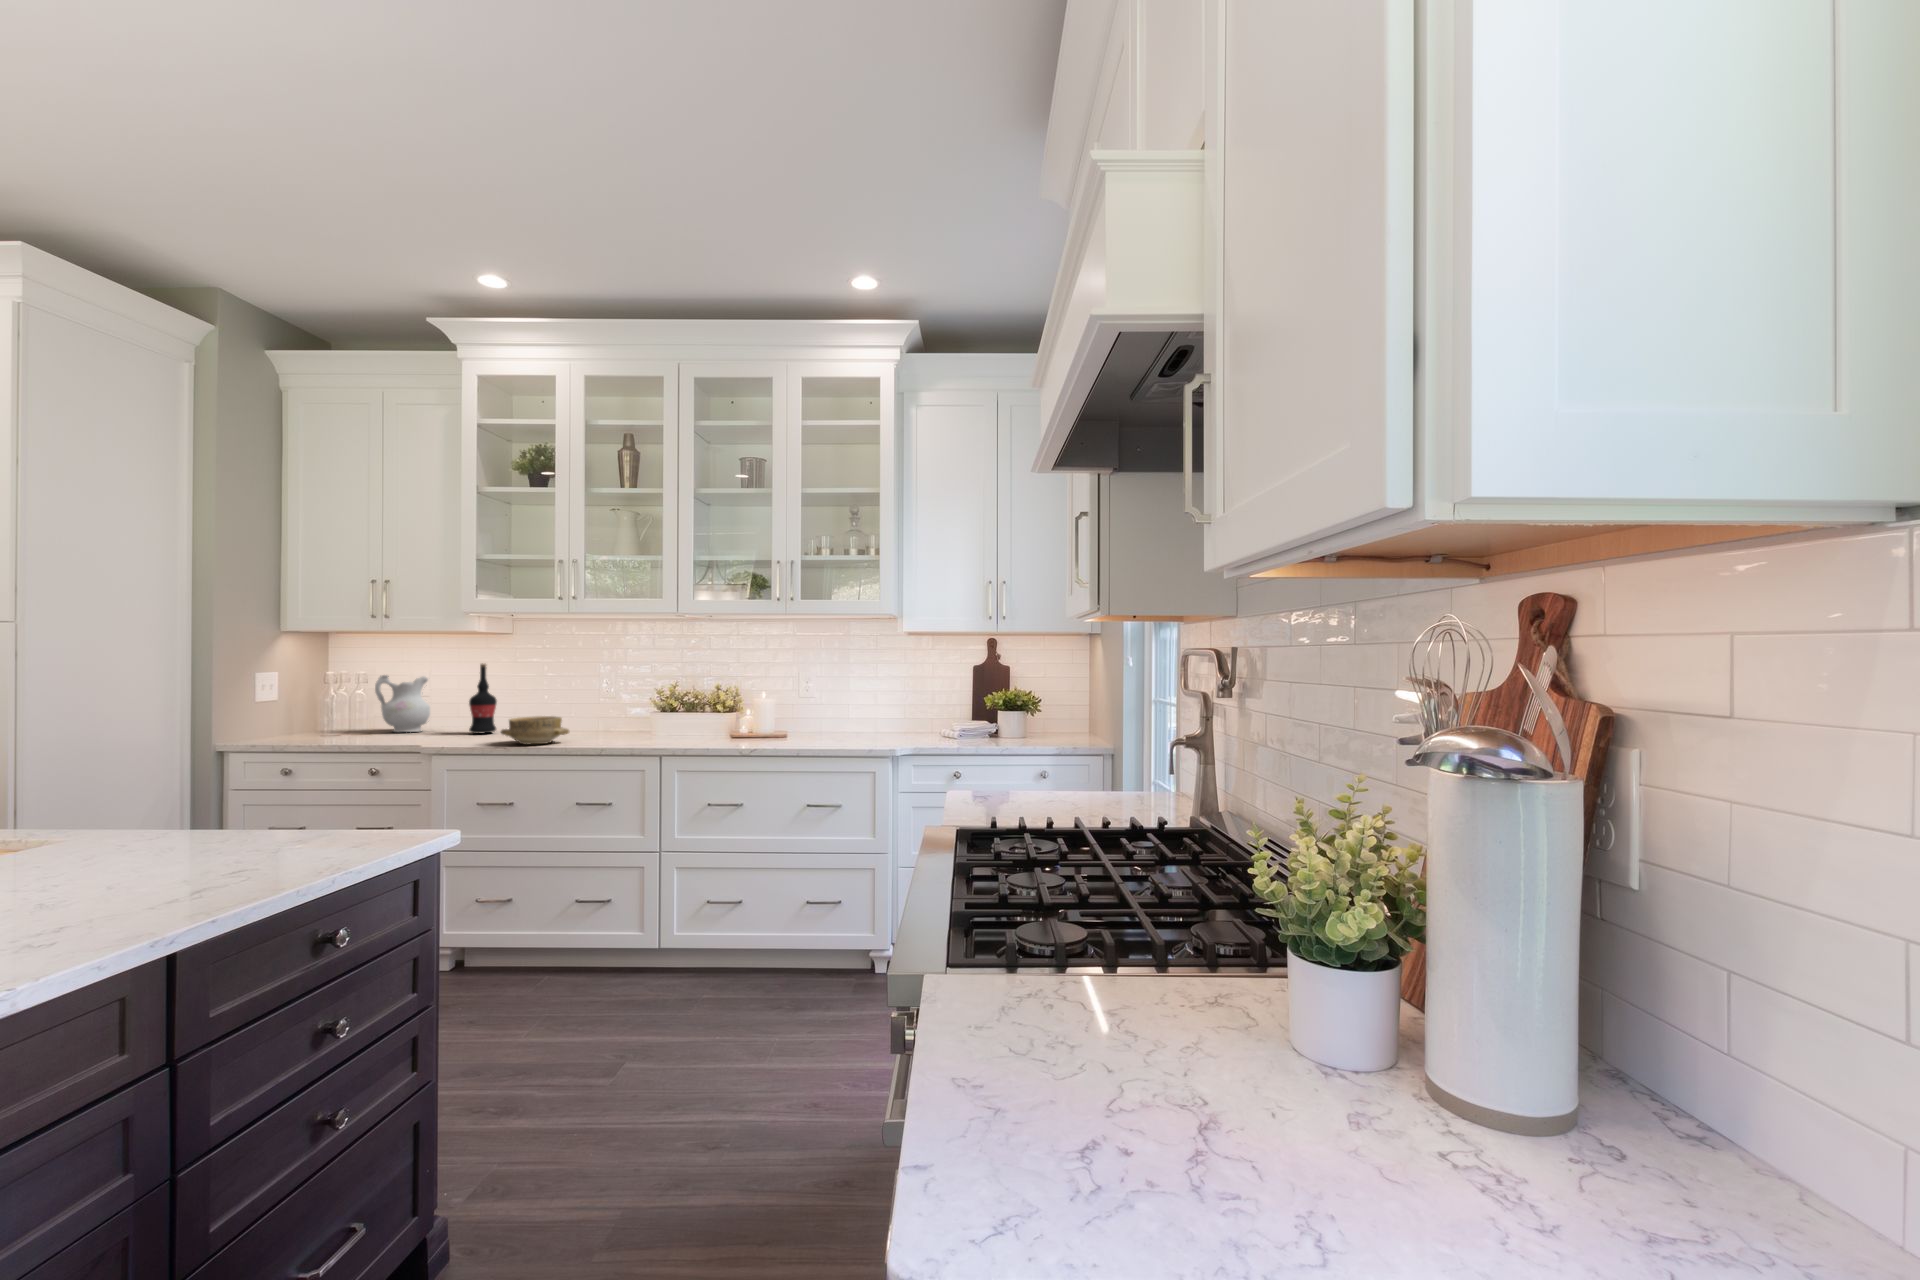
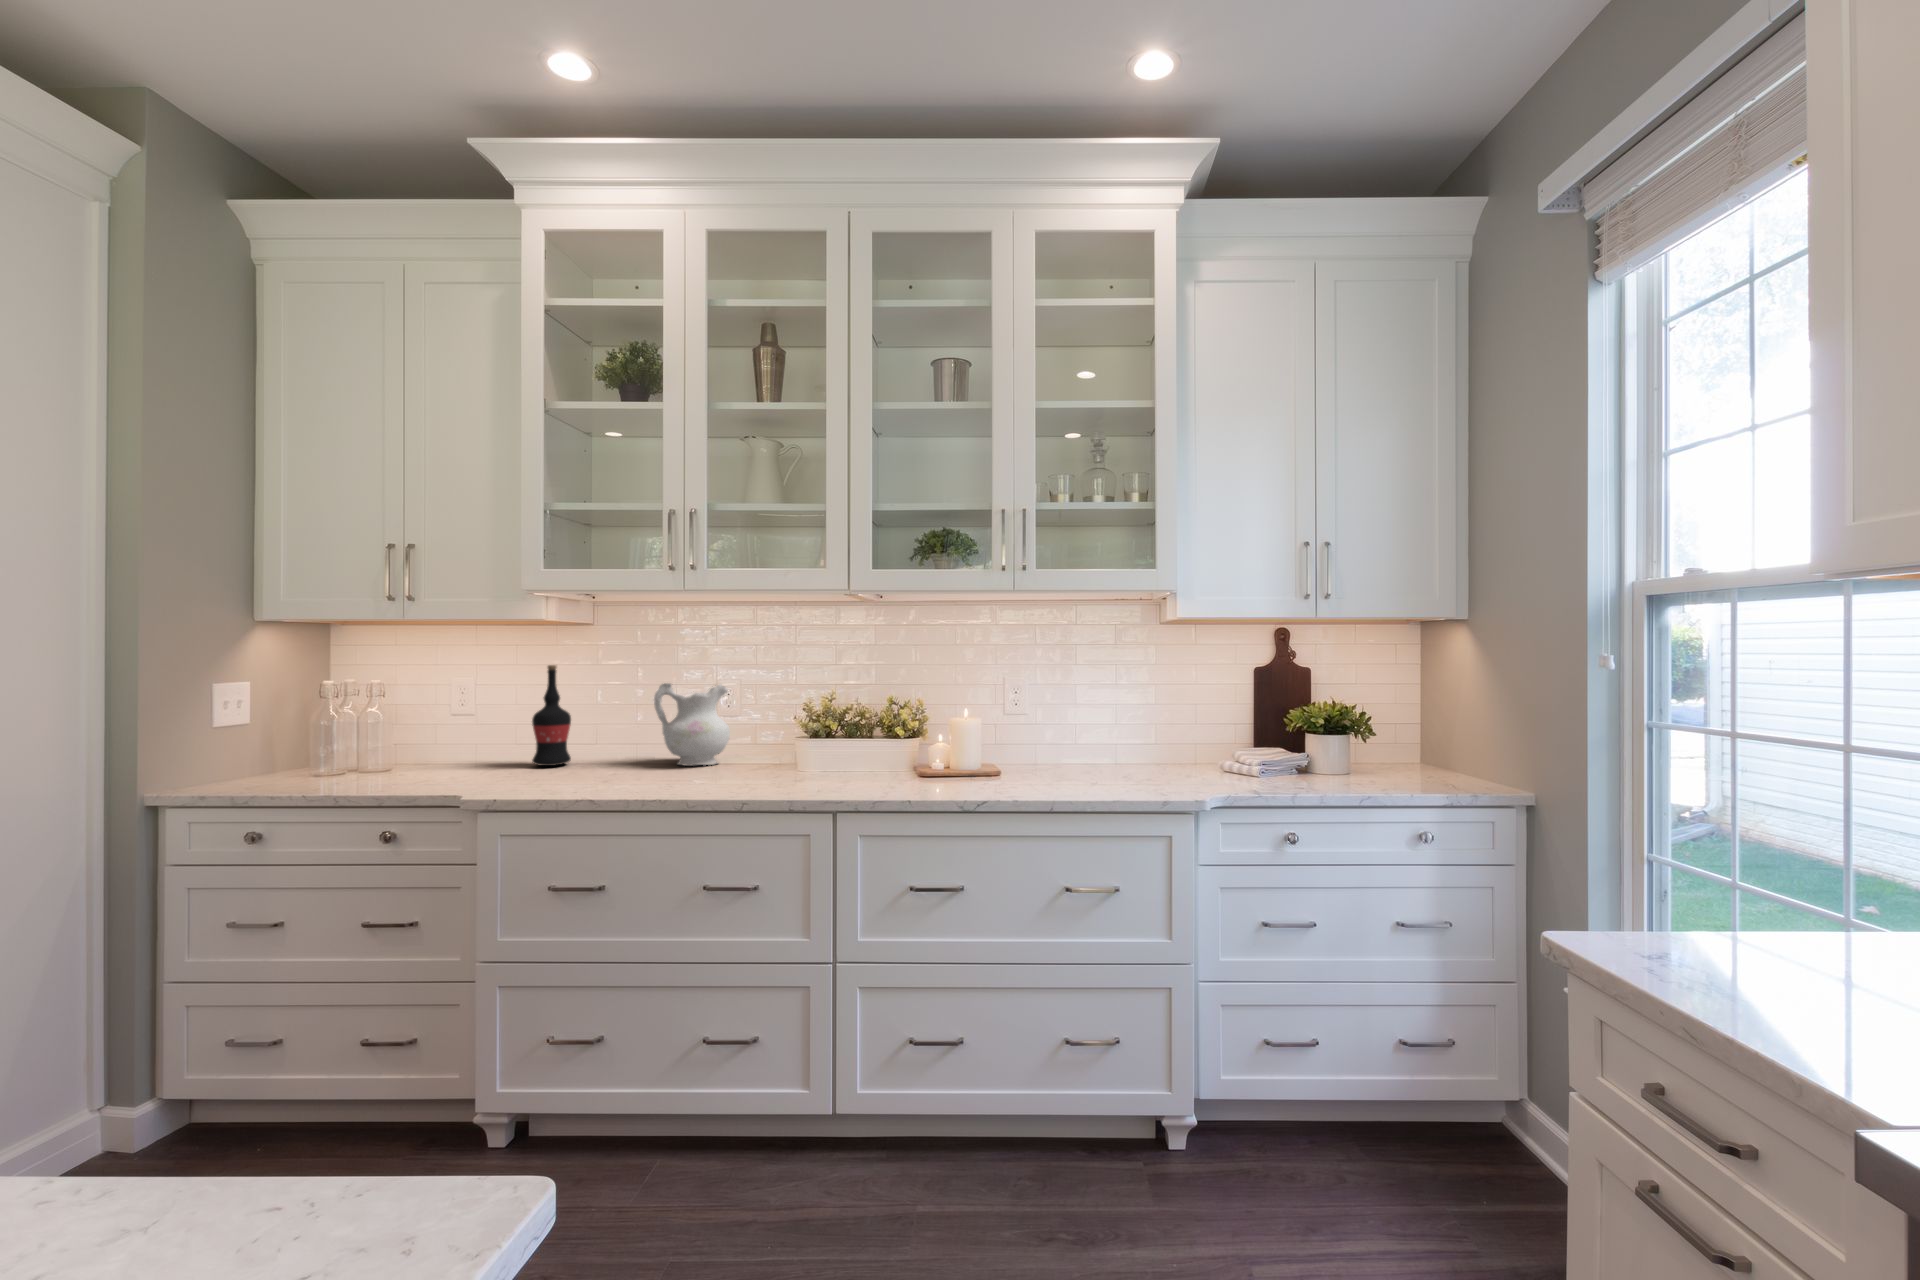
ceramic pitcher: present [375,675,430,732] -> present [654,683,730,766]
ceramic bowl: present [501,716,569,745] -> none [581,744,684,790]

